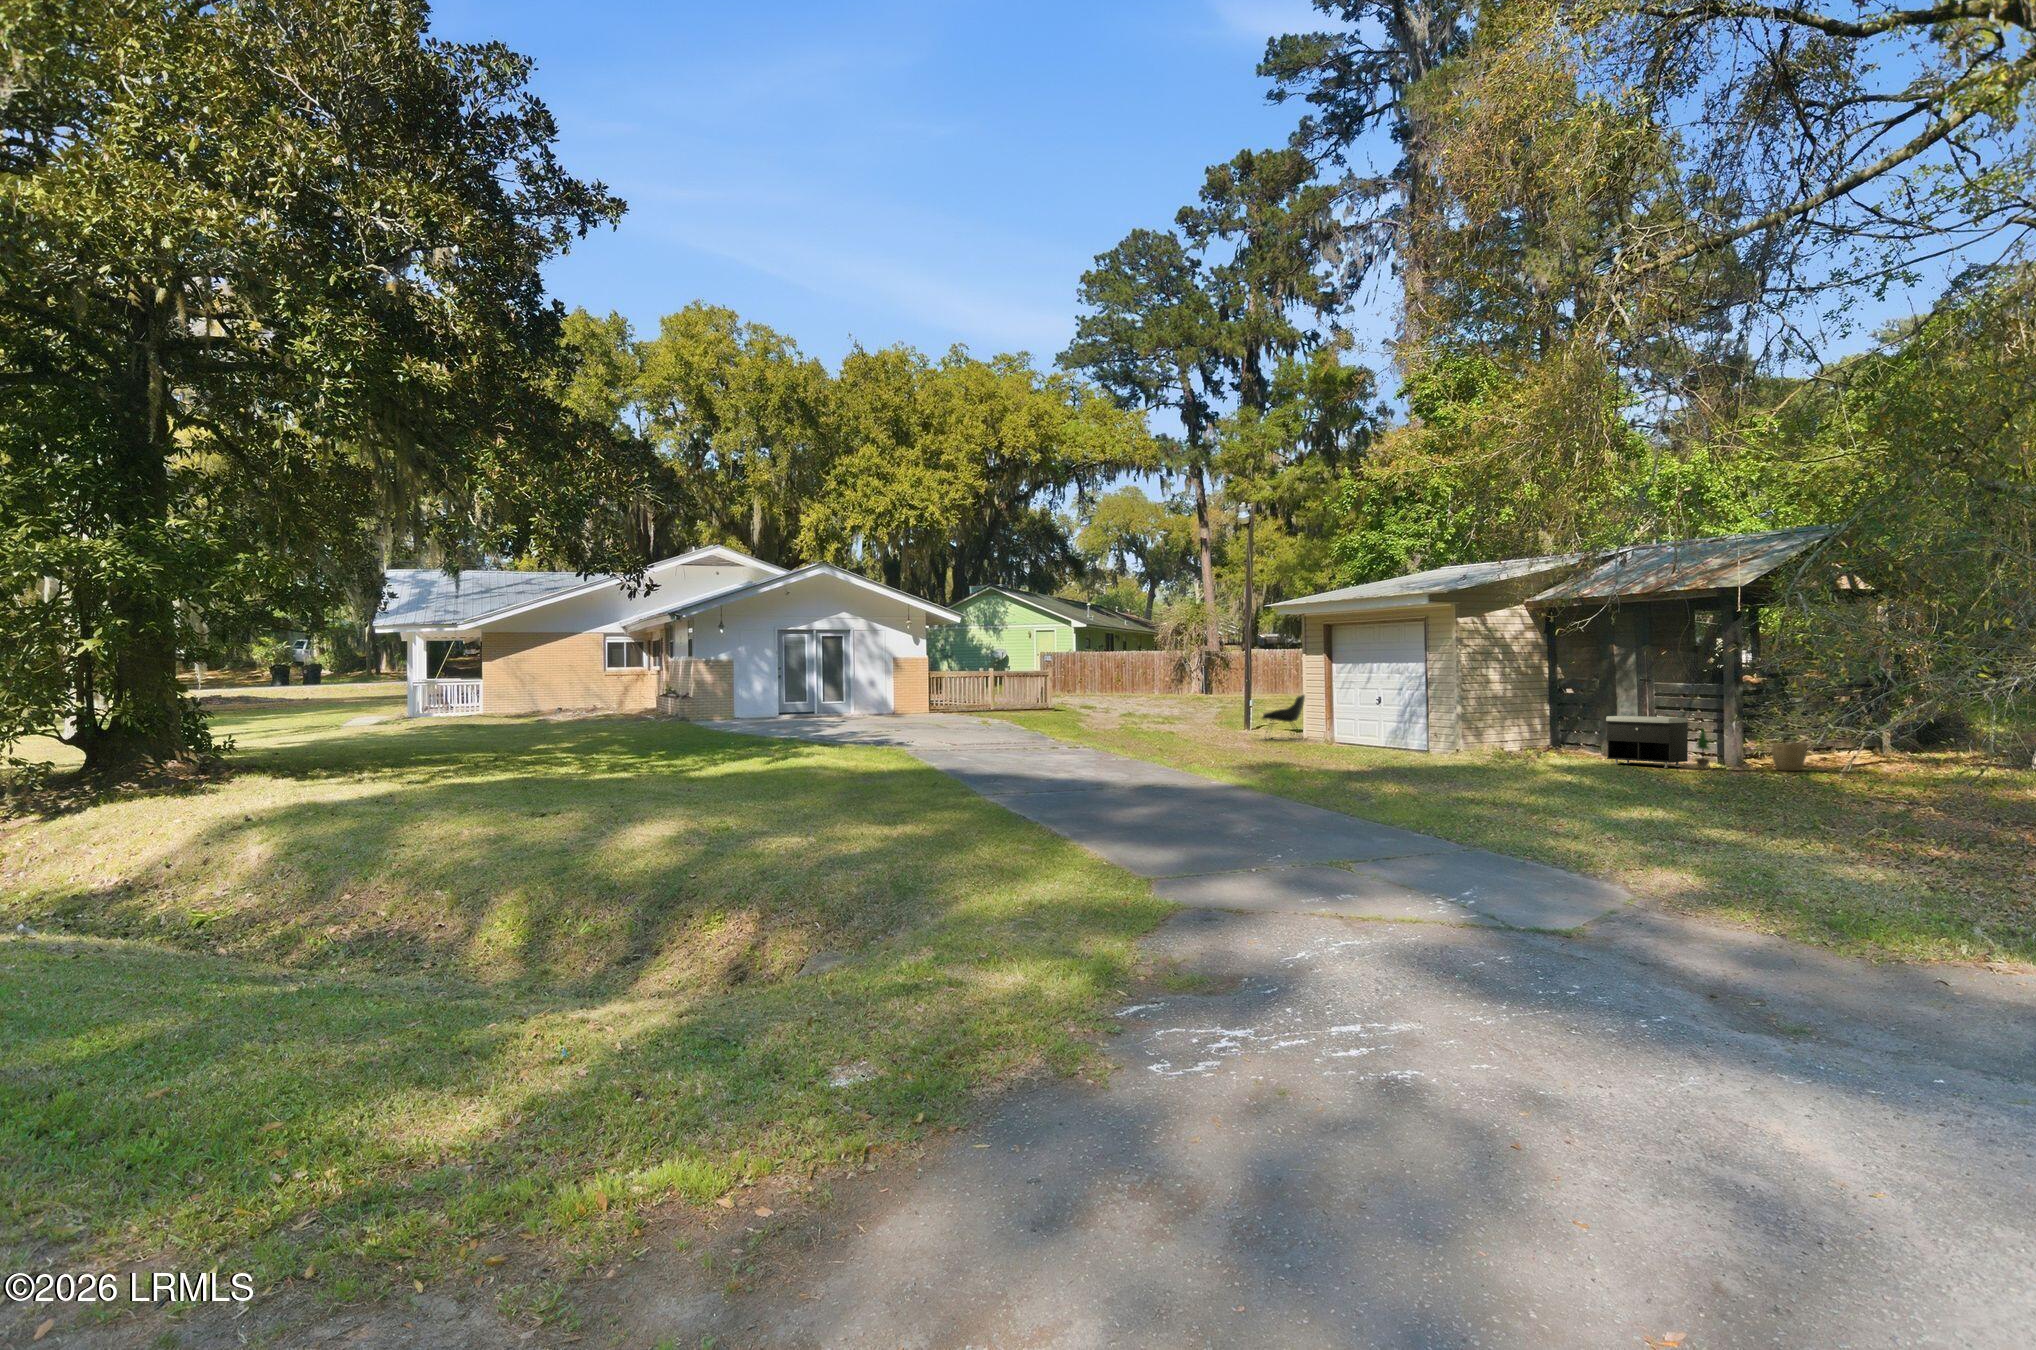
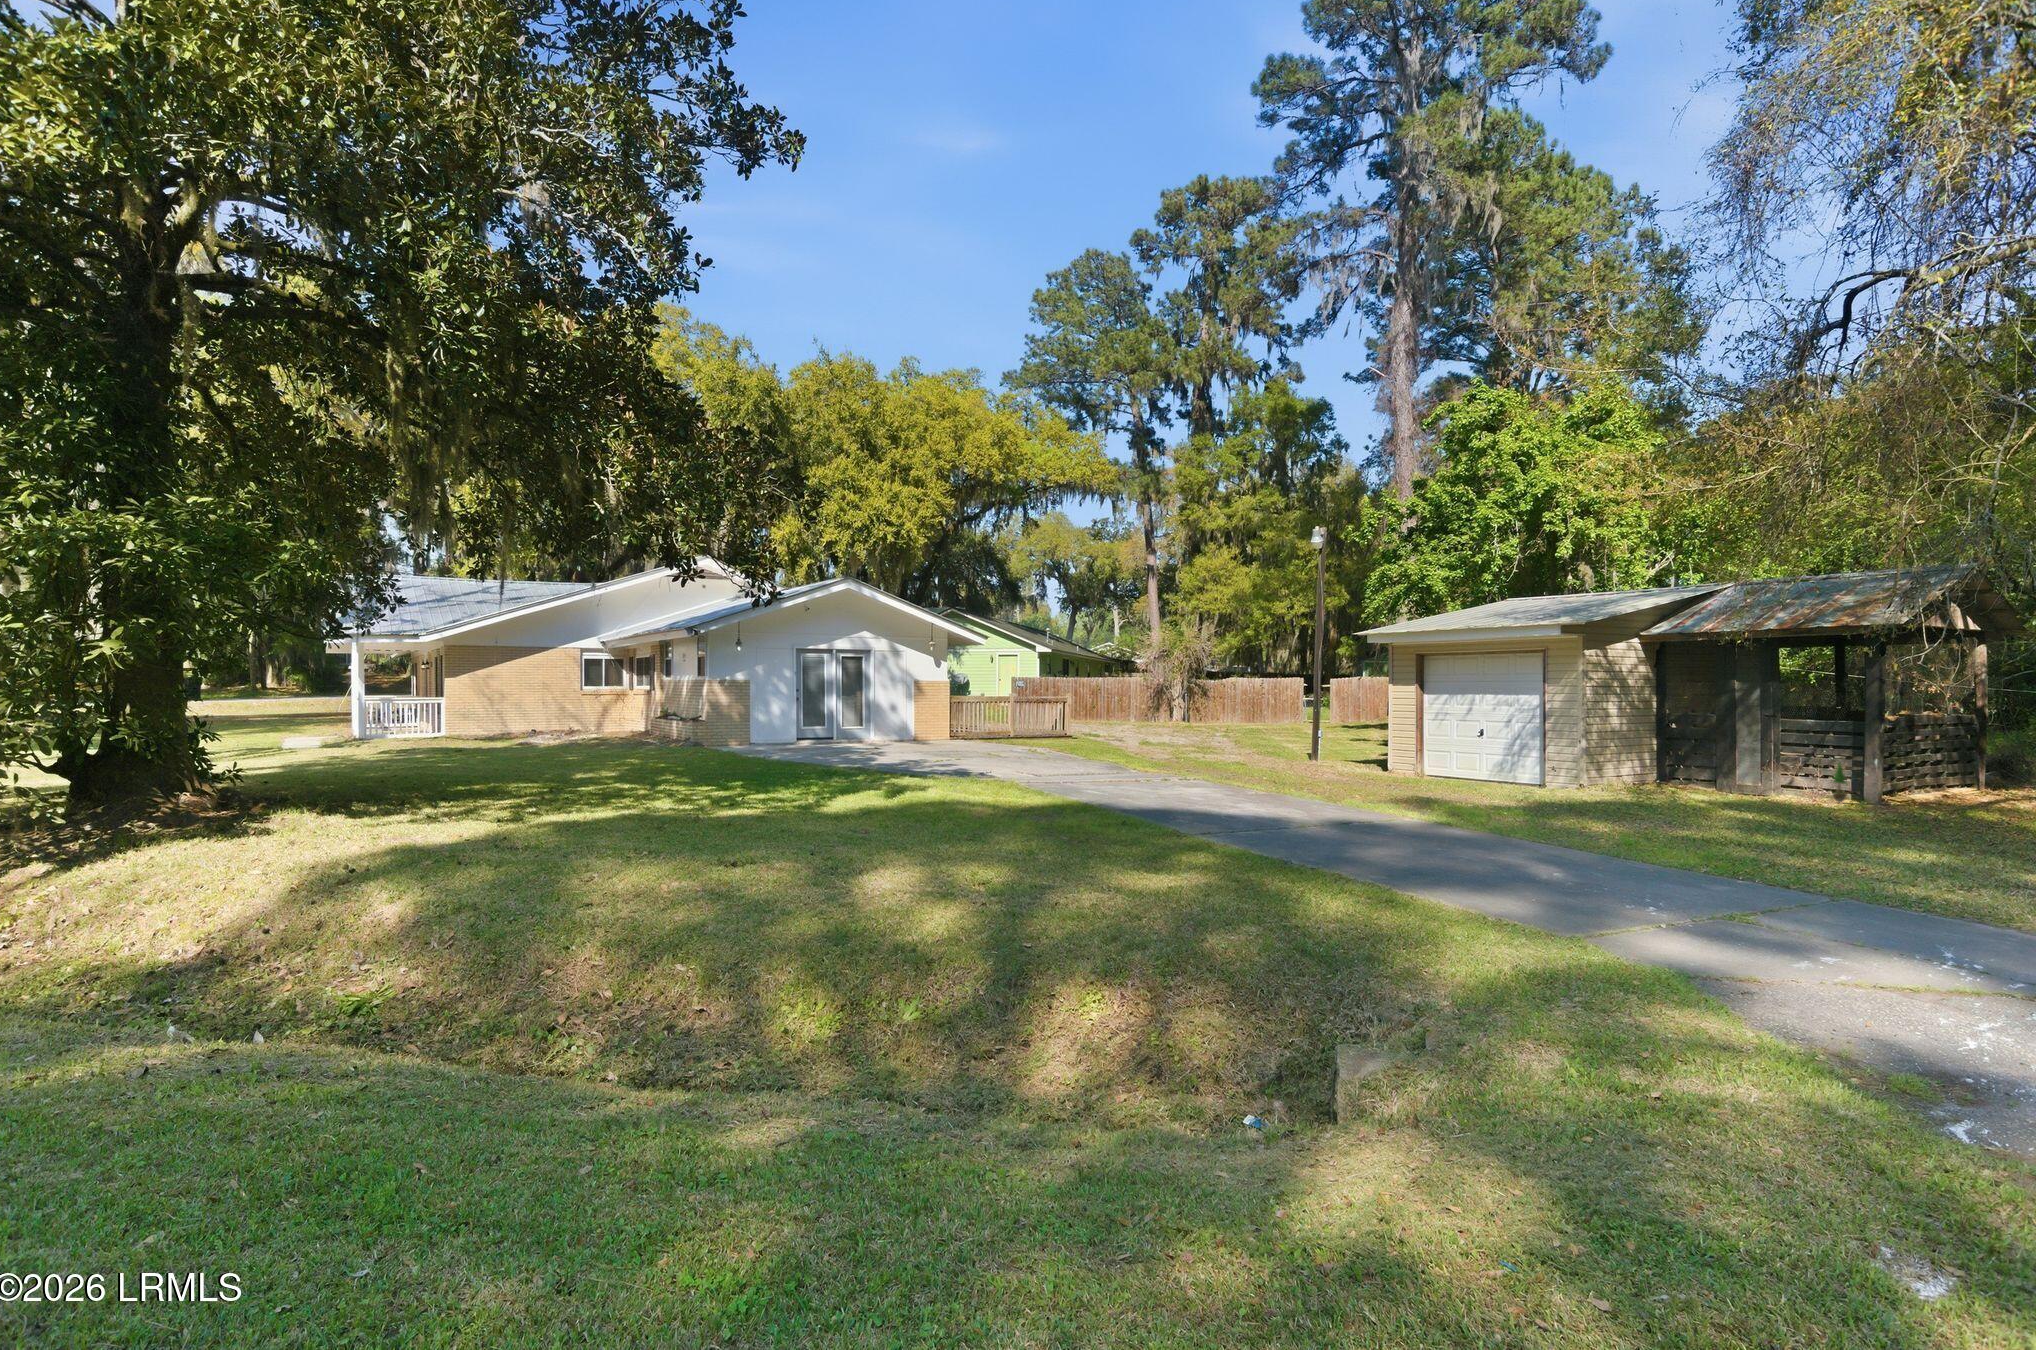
lounge chair: present [1262,695,1305,741] -> none [1346,724,1390,771]
storage bench: present [1606,716,1688,768] -> none [1739,750,1819,802]
woven basket: present [1771,742,1806,771] -> none [1901,769,1934,805]

